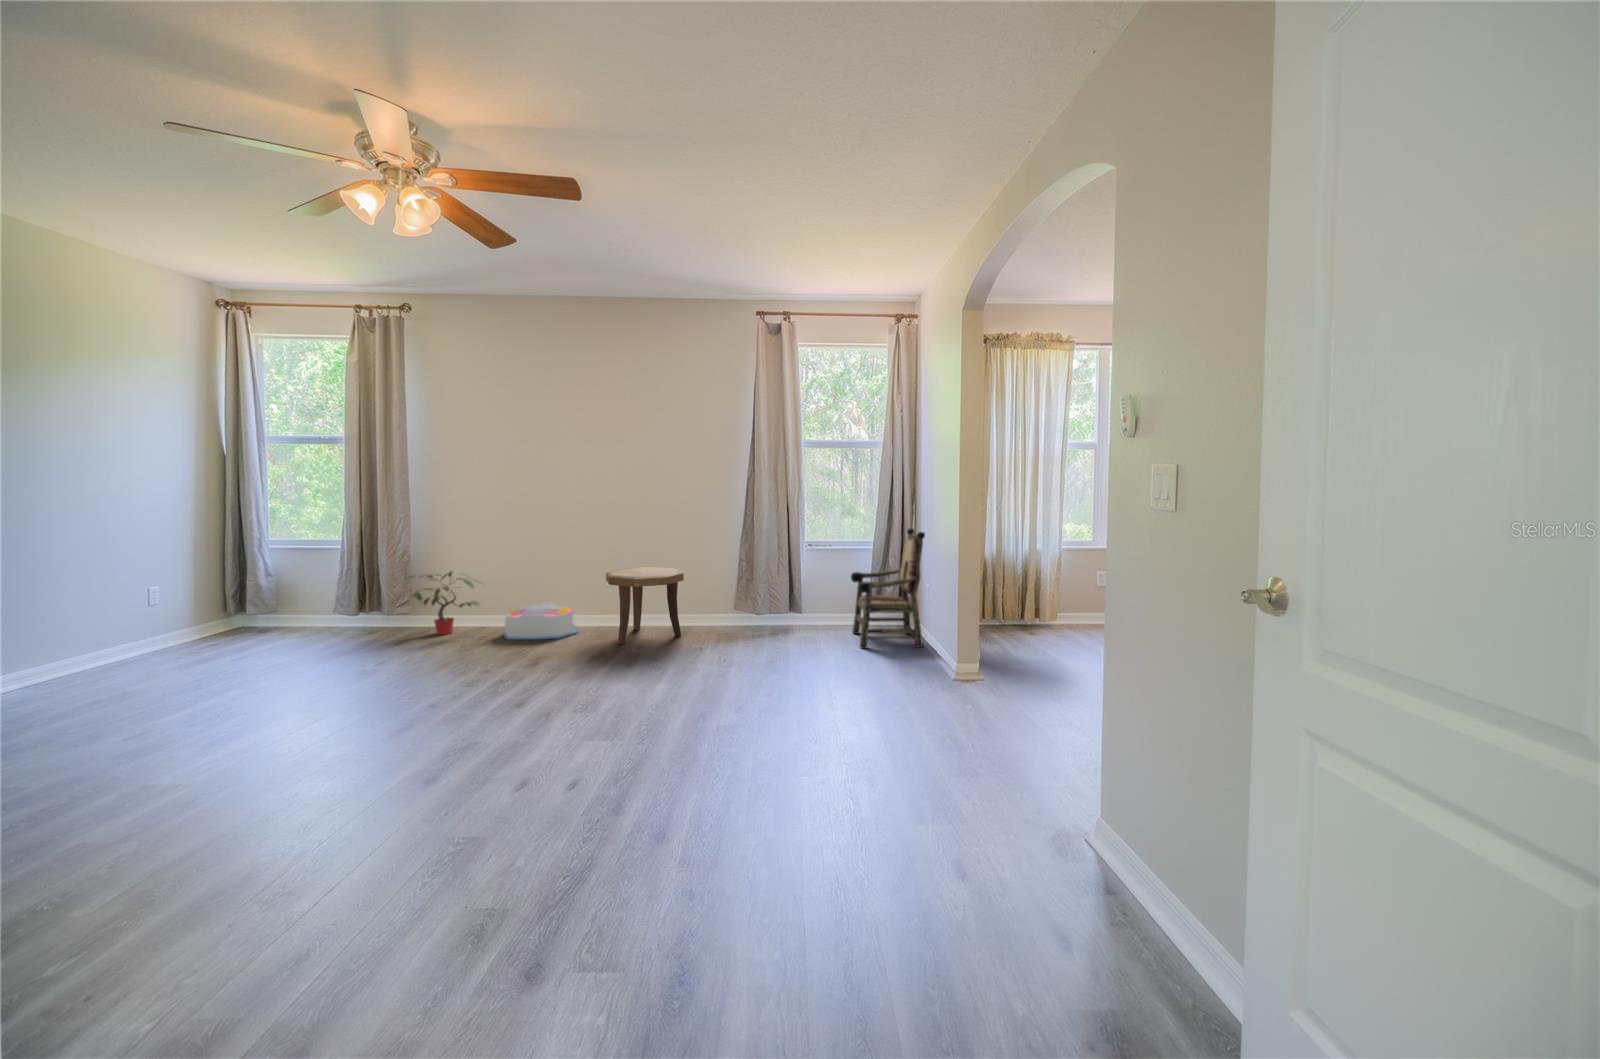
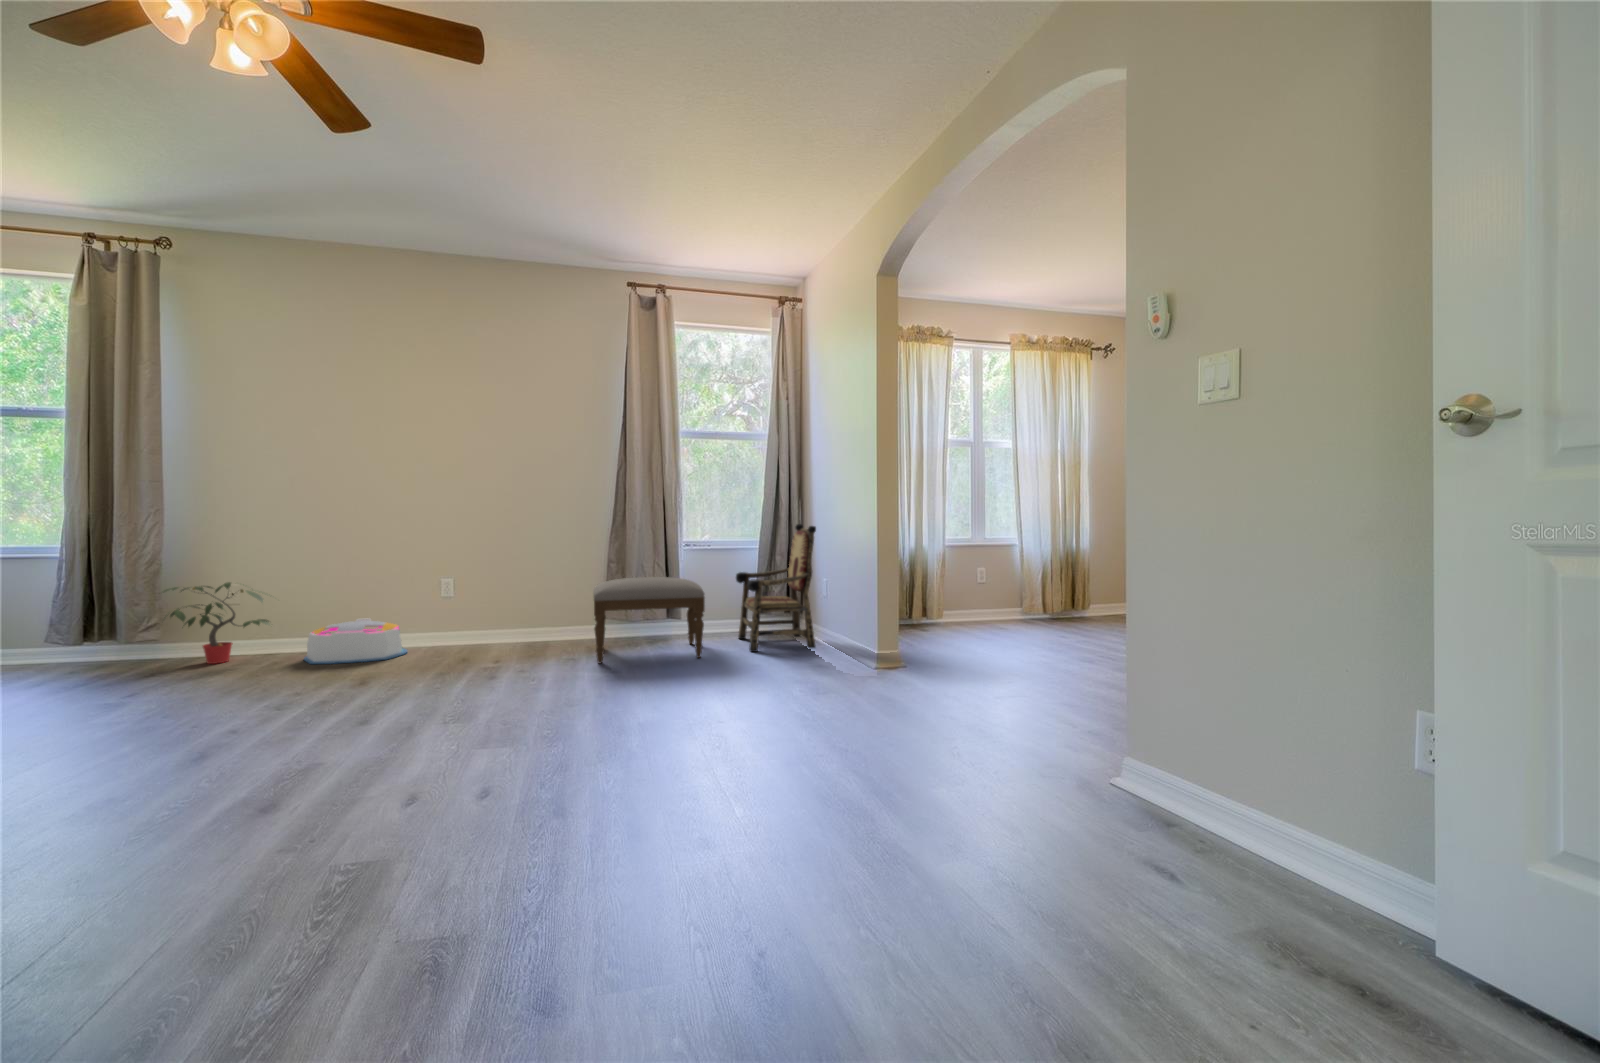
side table: present [606,567,684,644] -> none [446,572,544,662]
ottoman: none [720,577,818,653] -> present [593,577,705,663]

